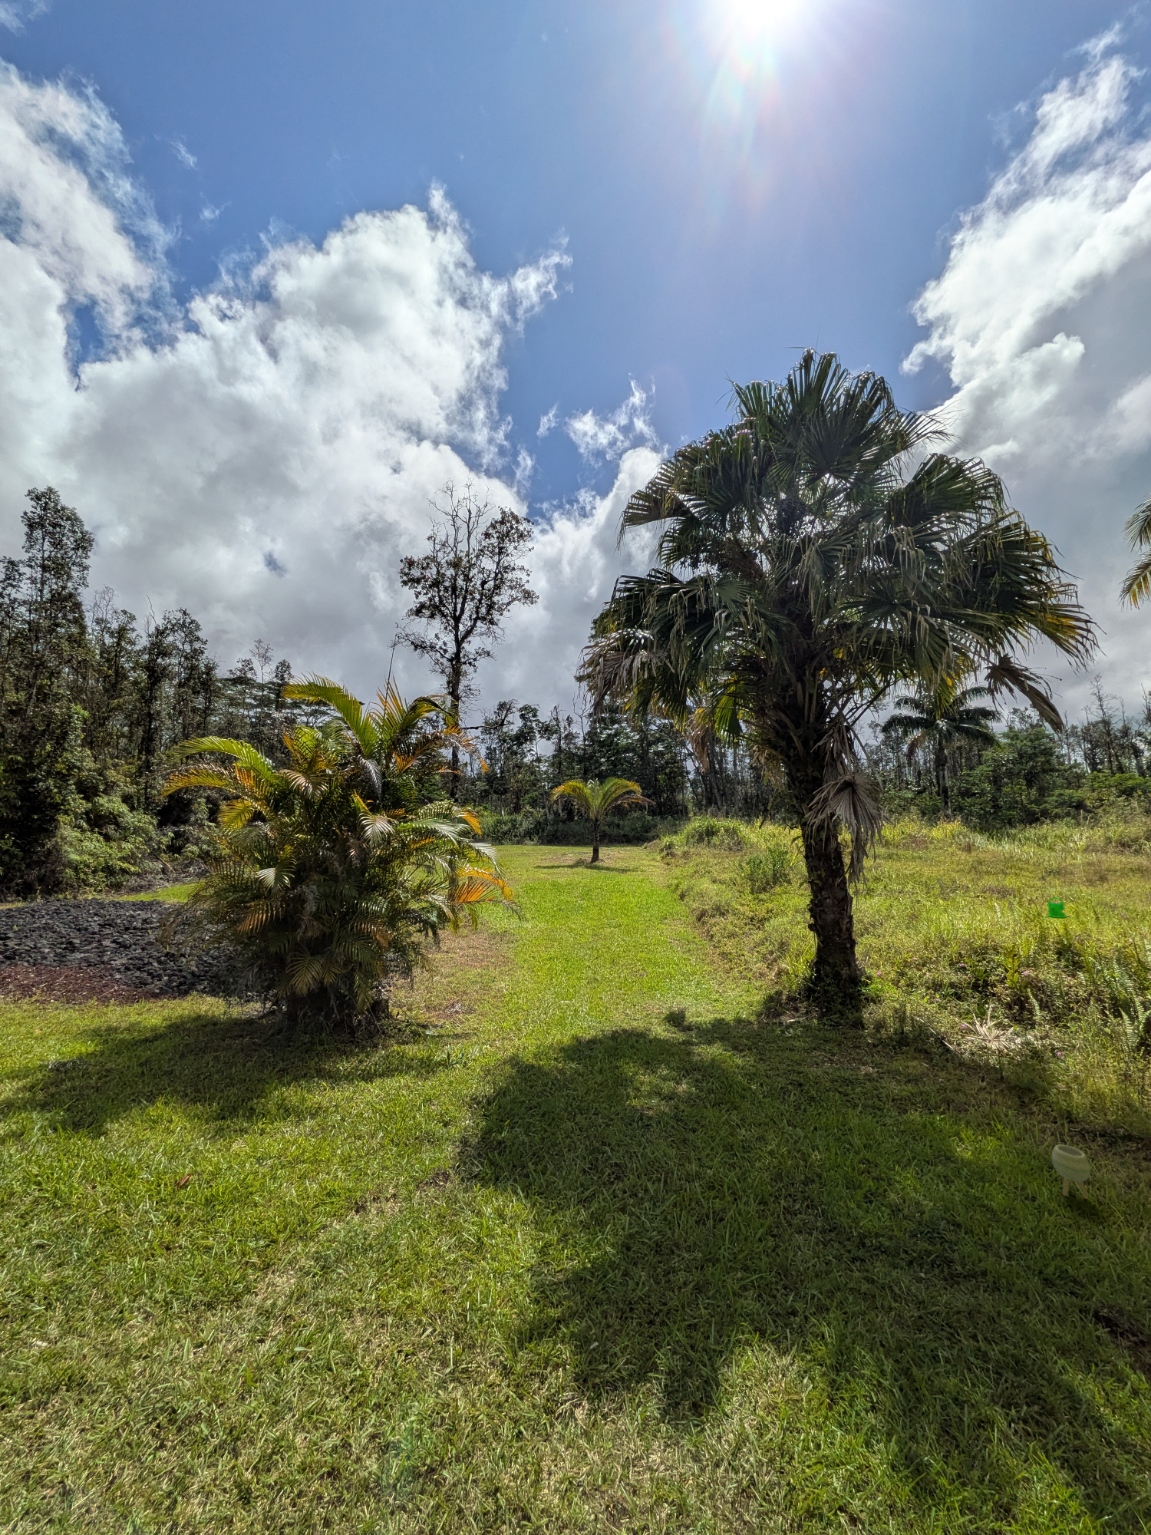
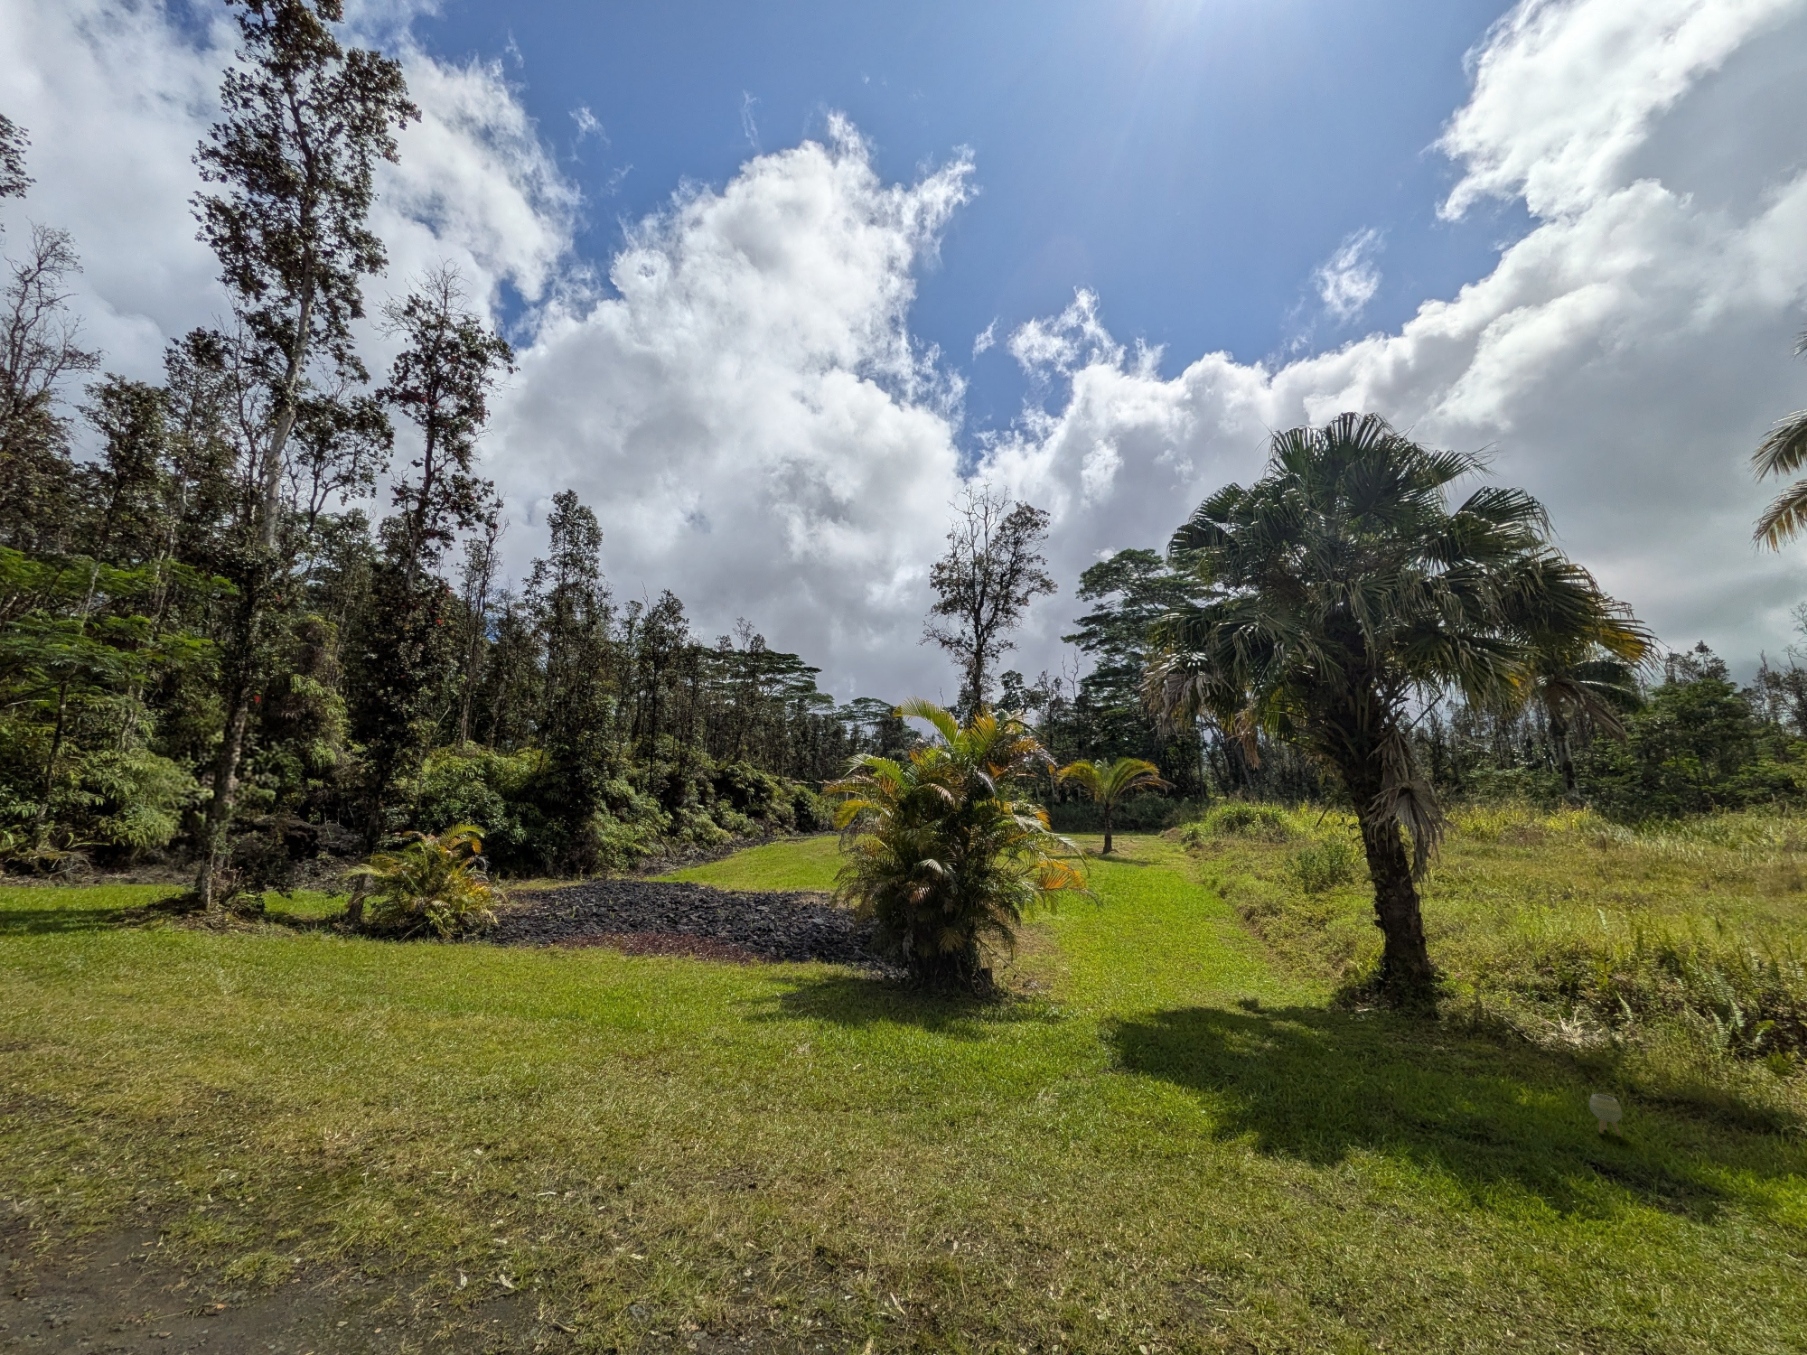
watering can: present [1047,897,1065,918] -> none [1660,901,1686,925]

